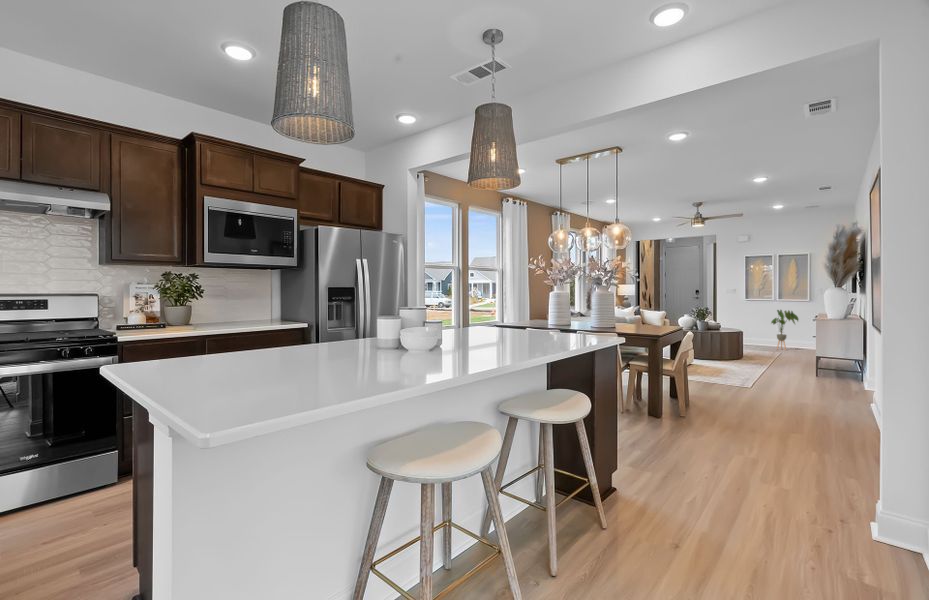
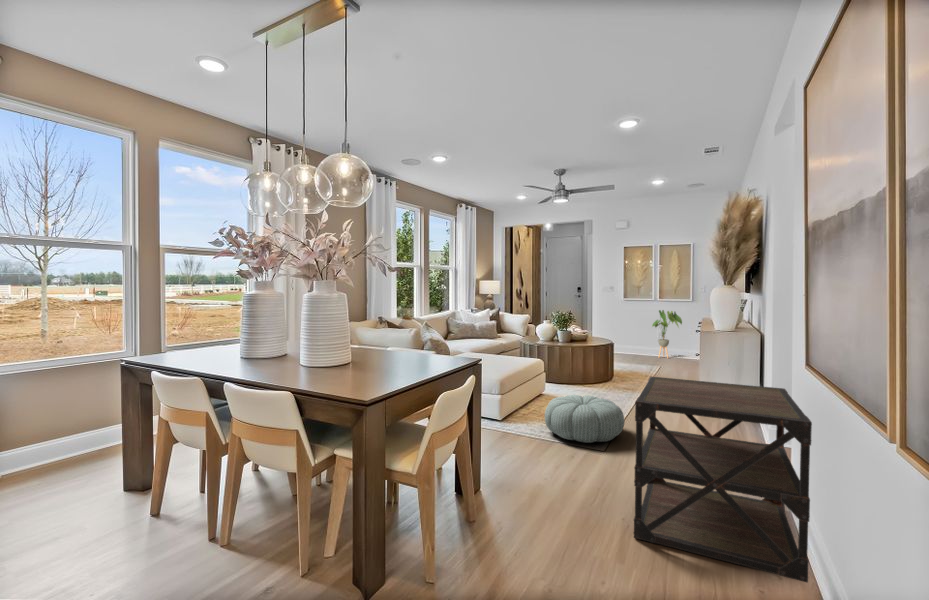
side table: none [782,339,876,425] -> present [634,376,812,582]
pouf: none [707,361,764,387] -> present [545,395,624,443]

